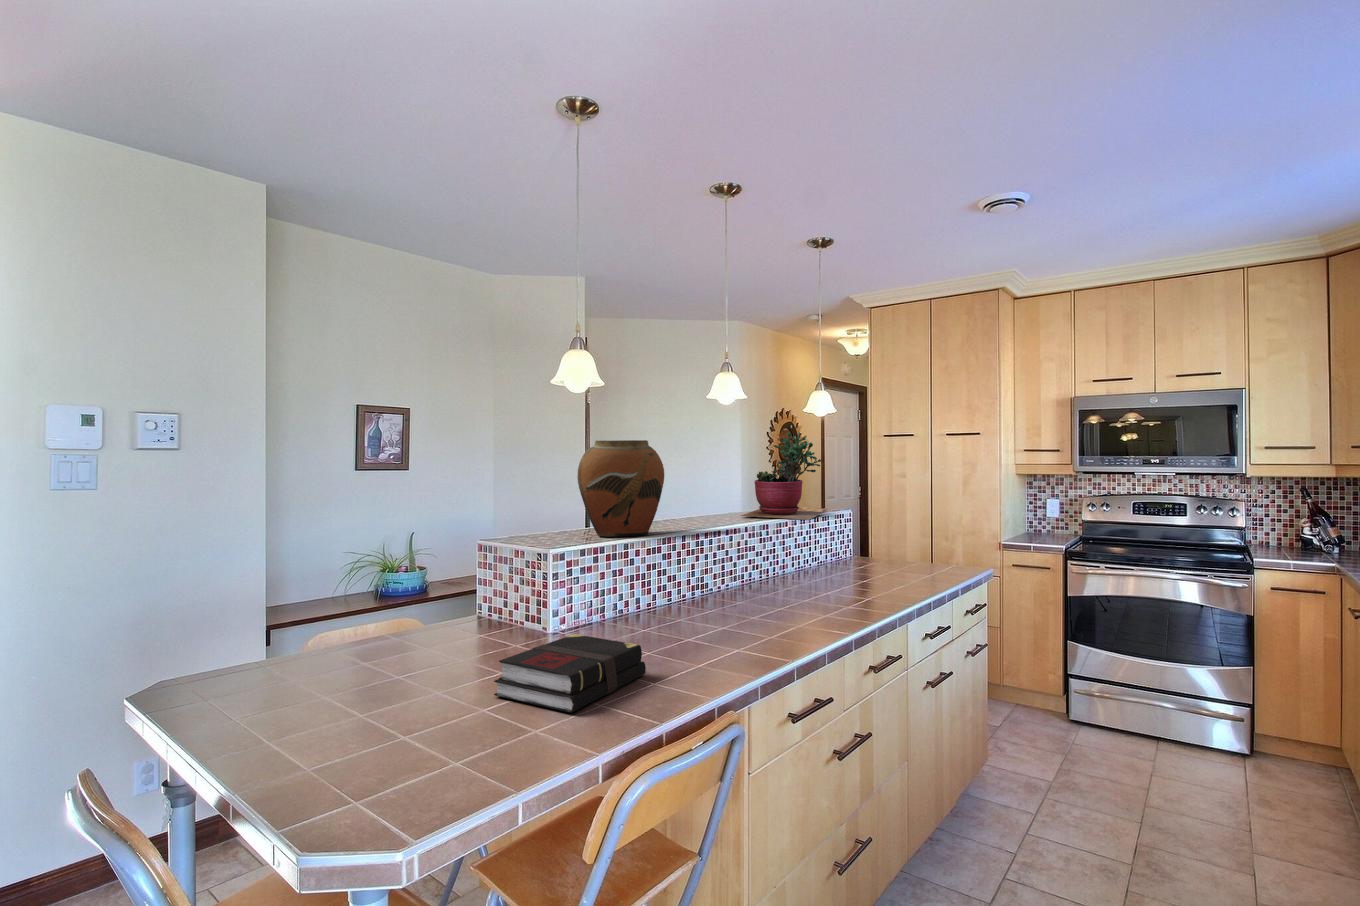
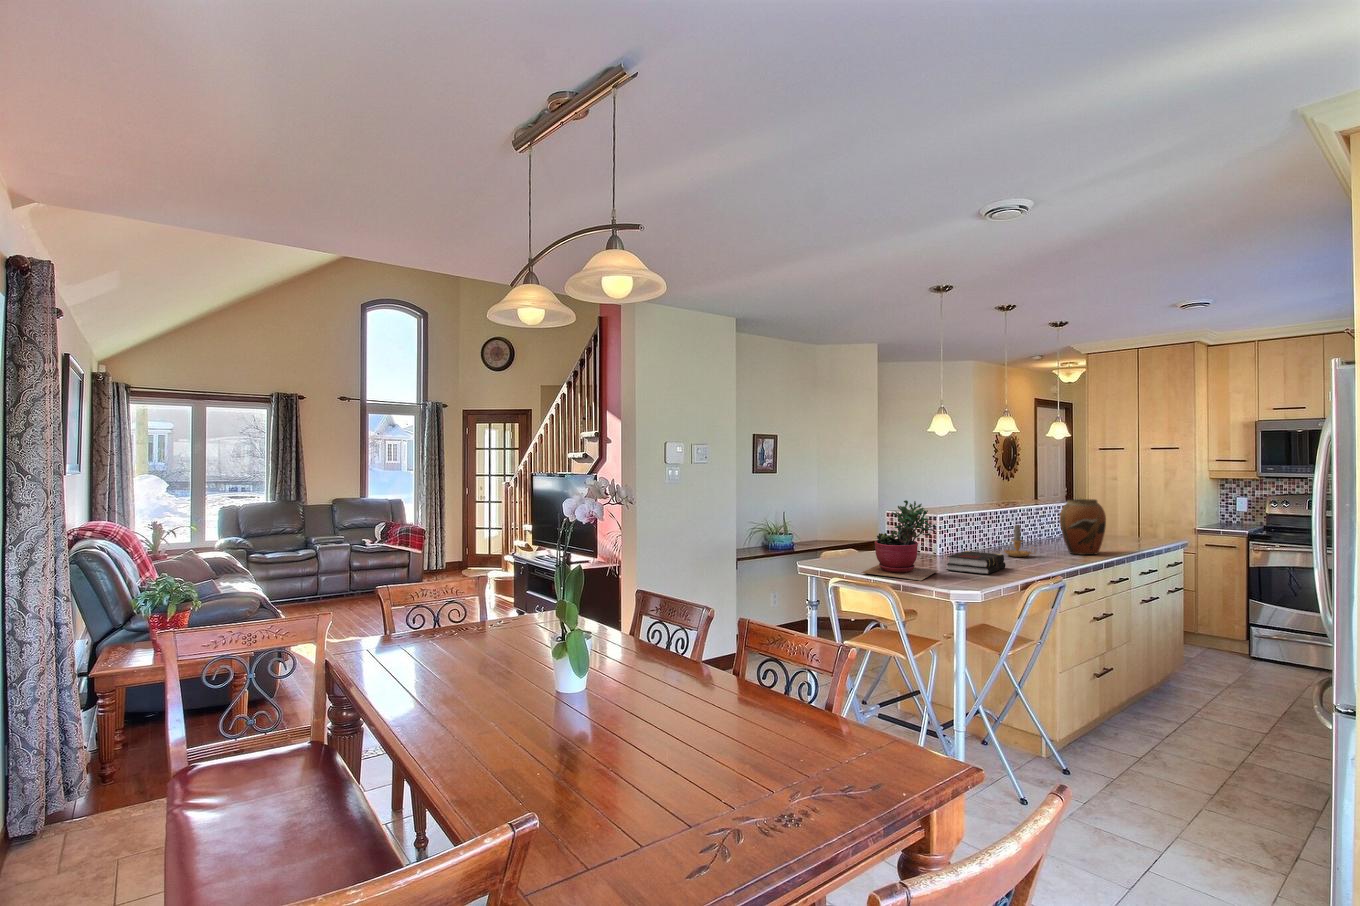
succulent plant: present [741,432,823,520] -> present [862,500,938,580]
vase: present [577,440,664,537] -> present [1060,499,1106,555]
candle: none [683,561,738,629] -> present [1004,525,1032,557]

